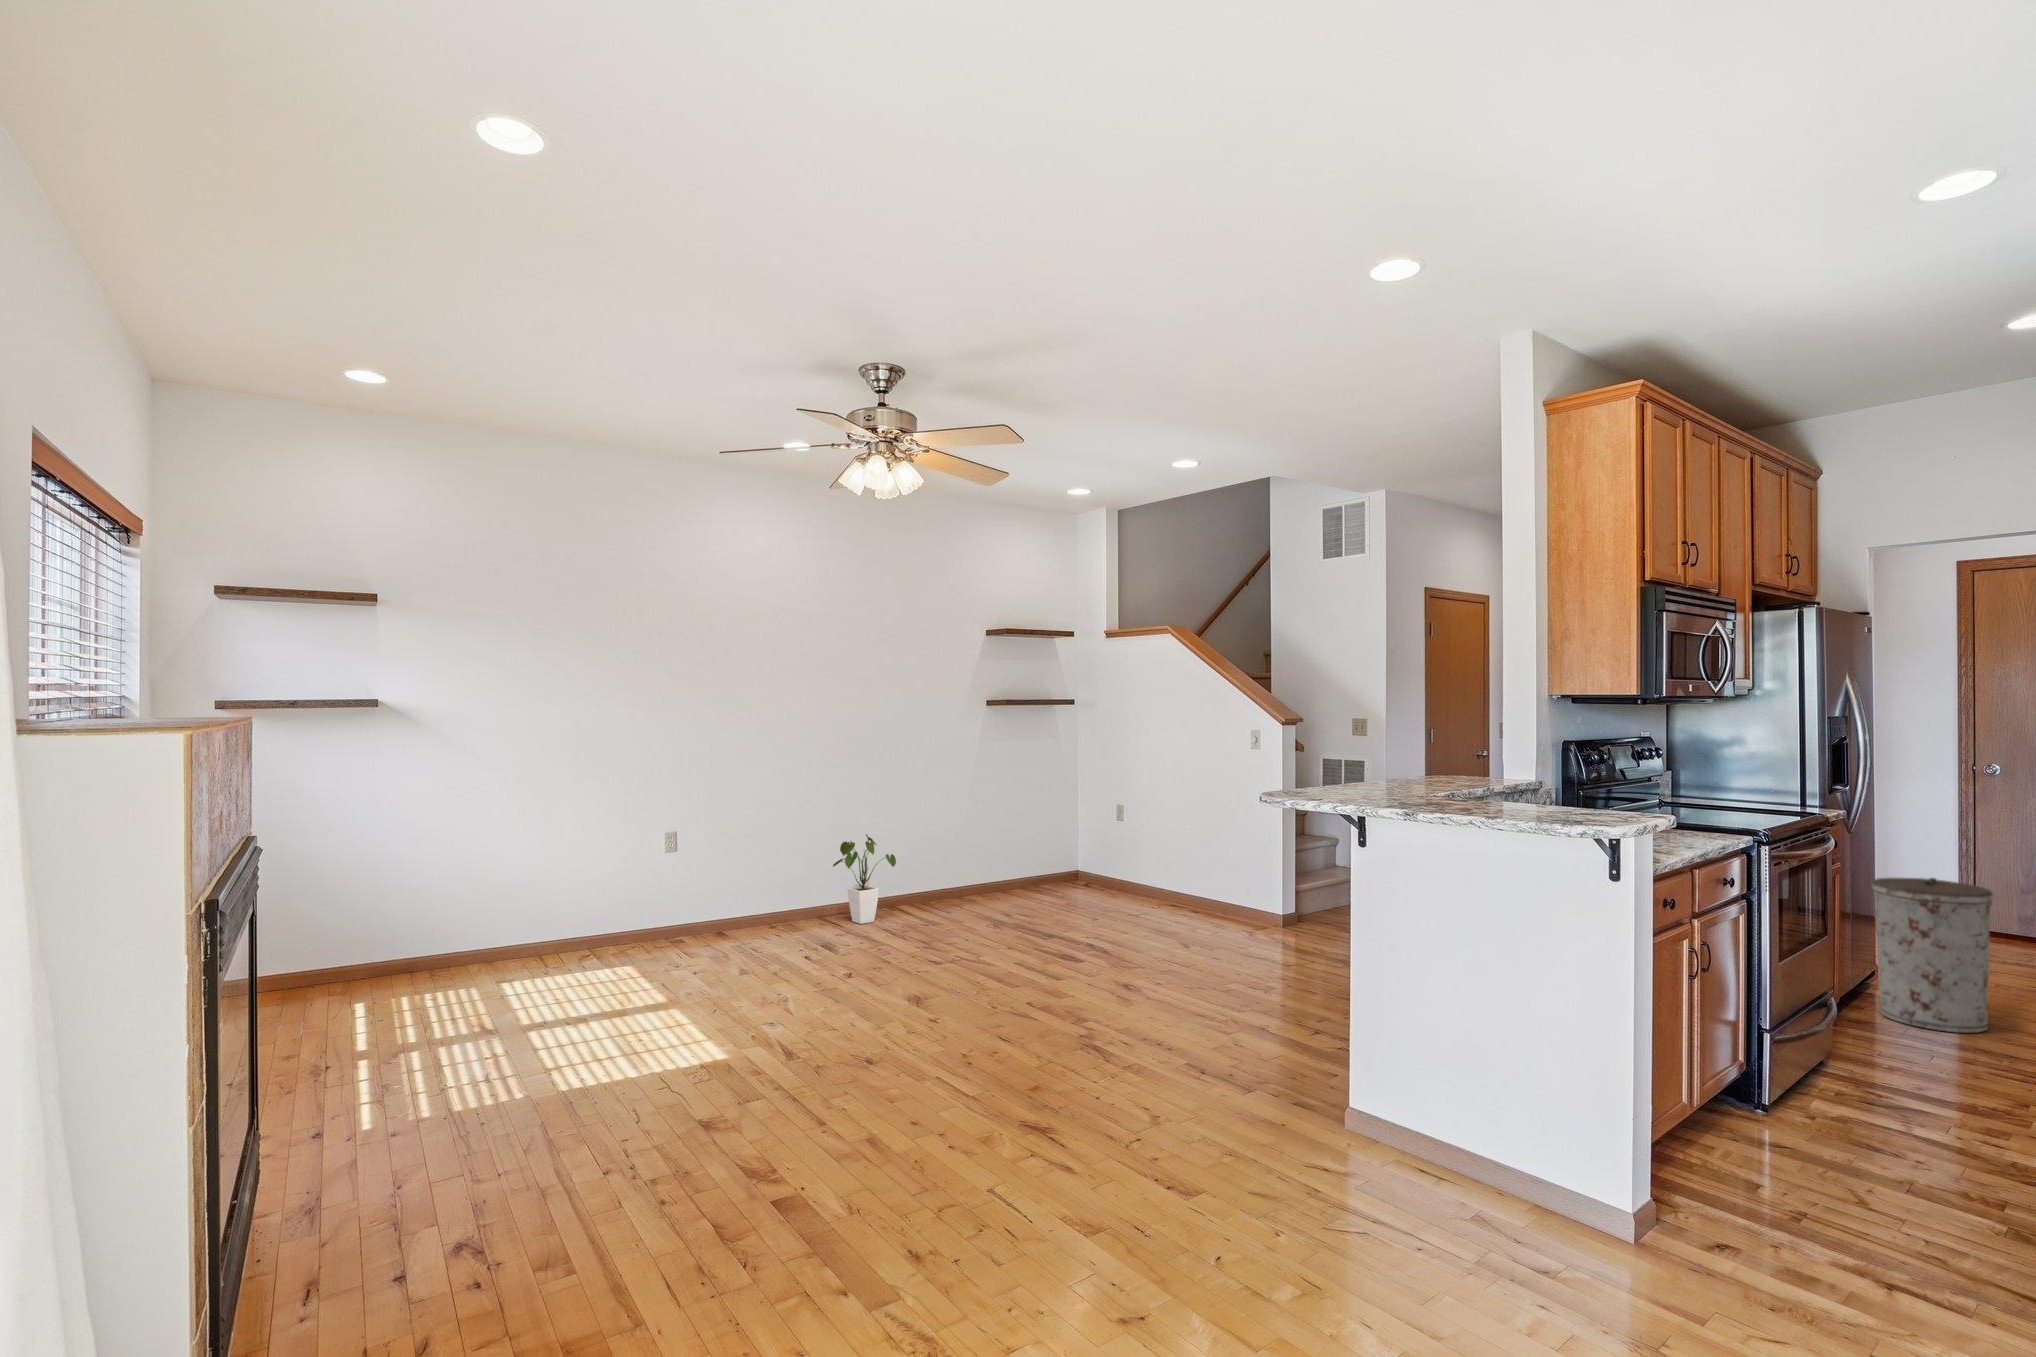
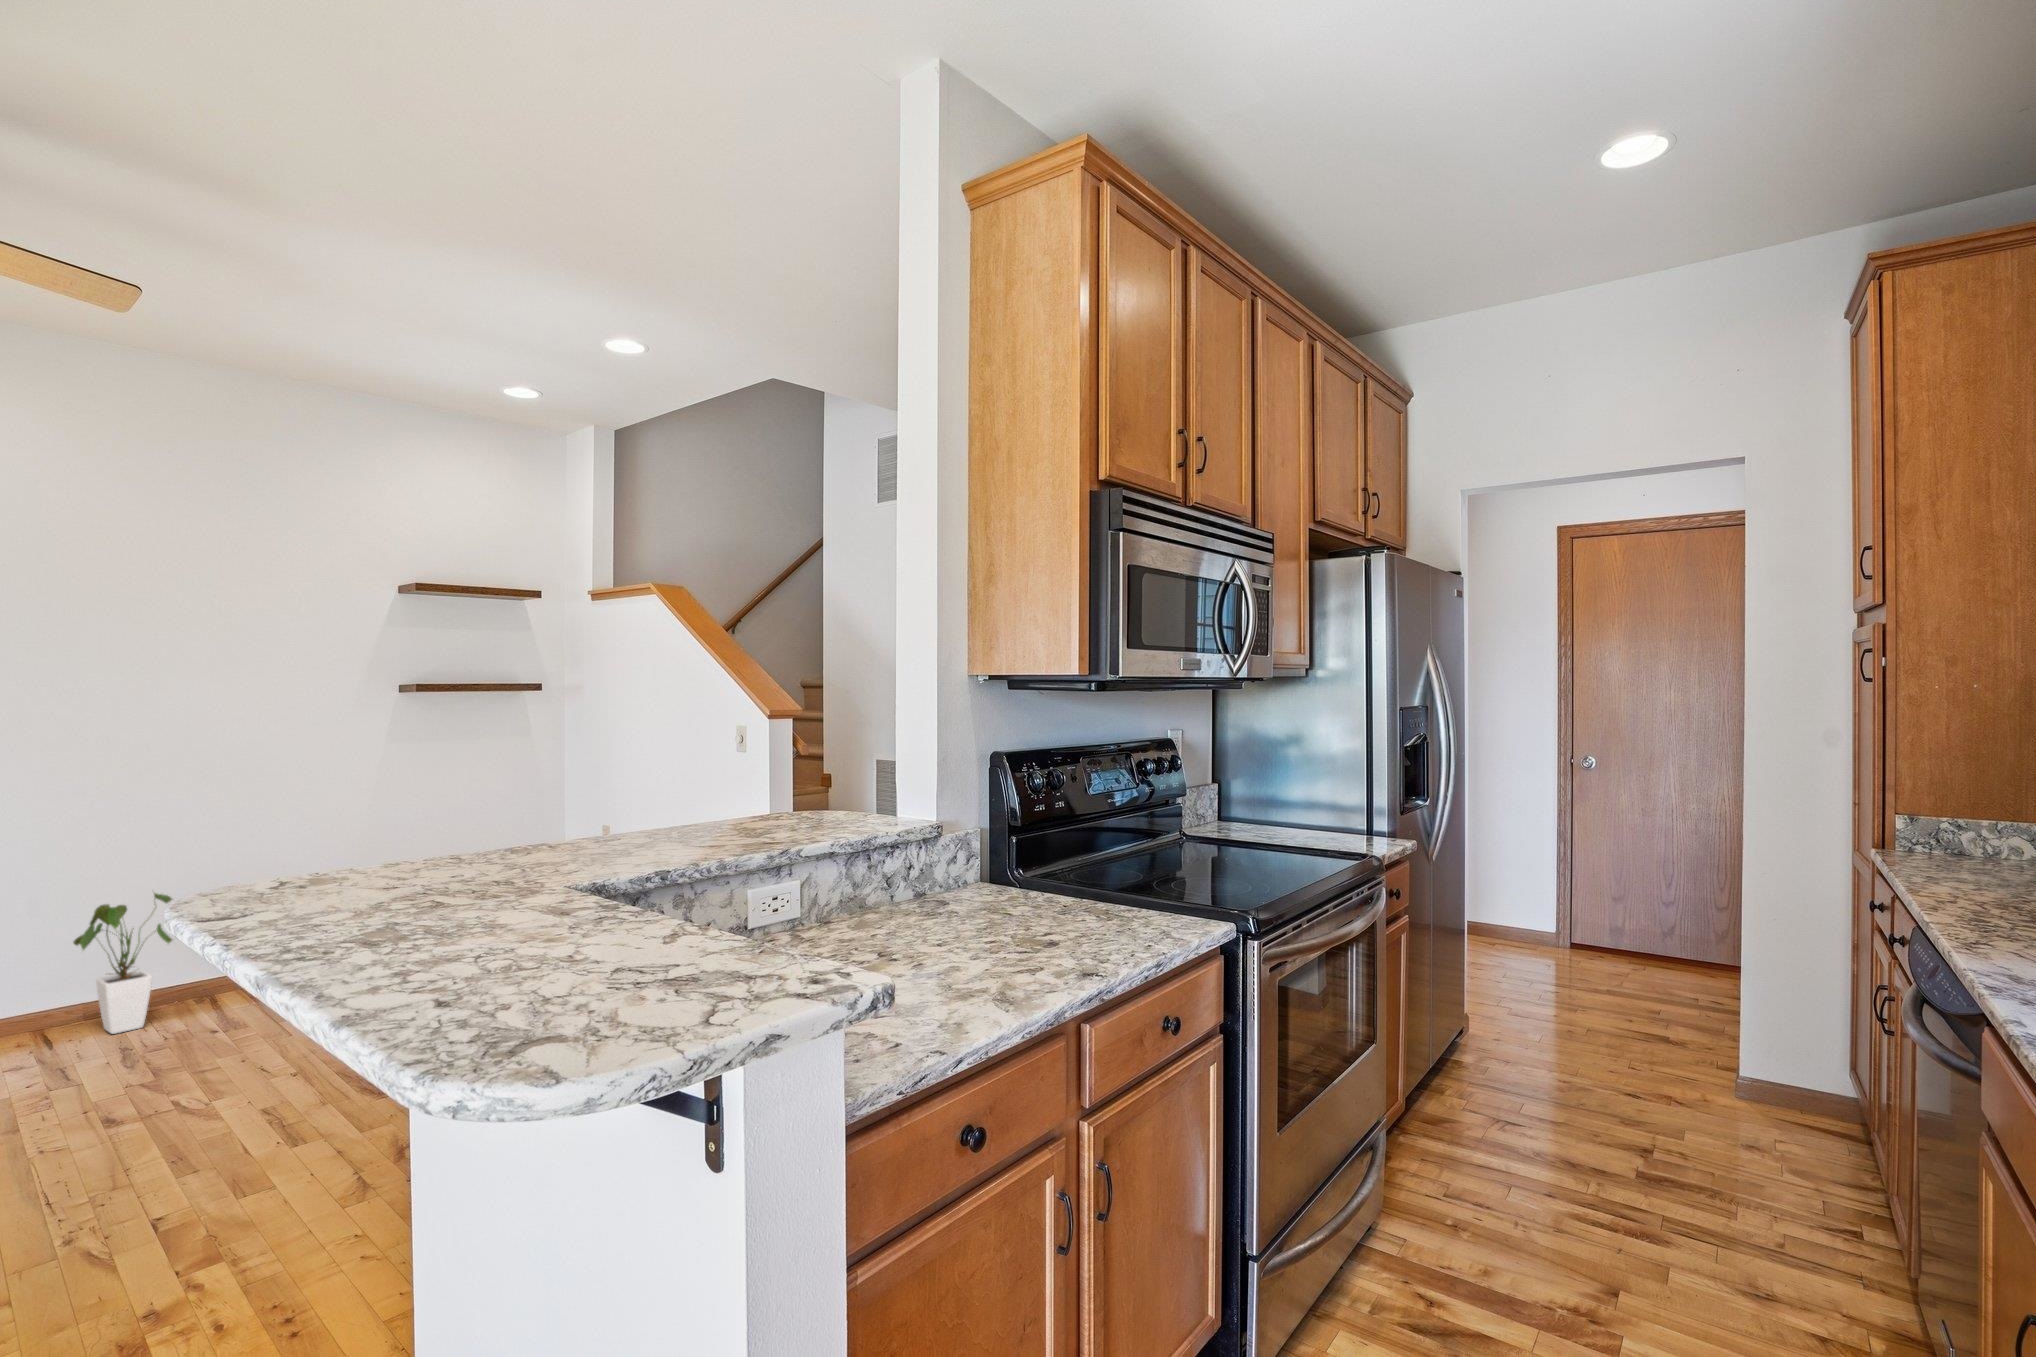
trash can: present [1872,878,1993,1033] -> none [1451,919,1587,1138]

